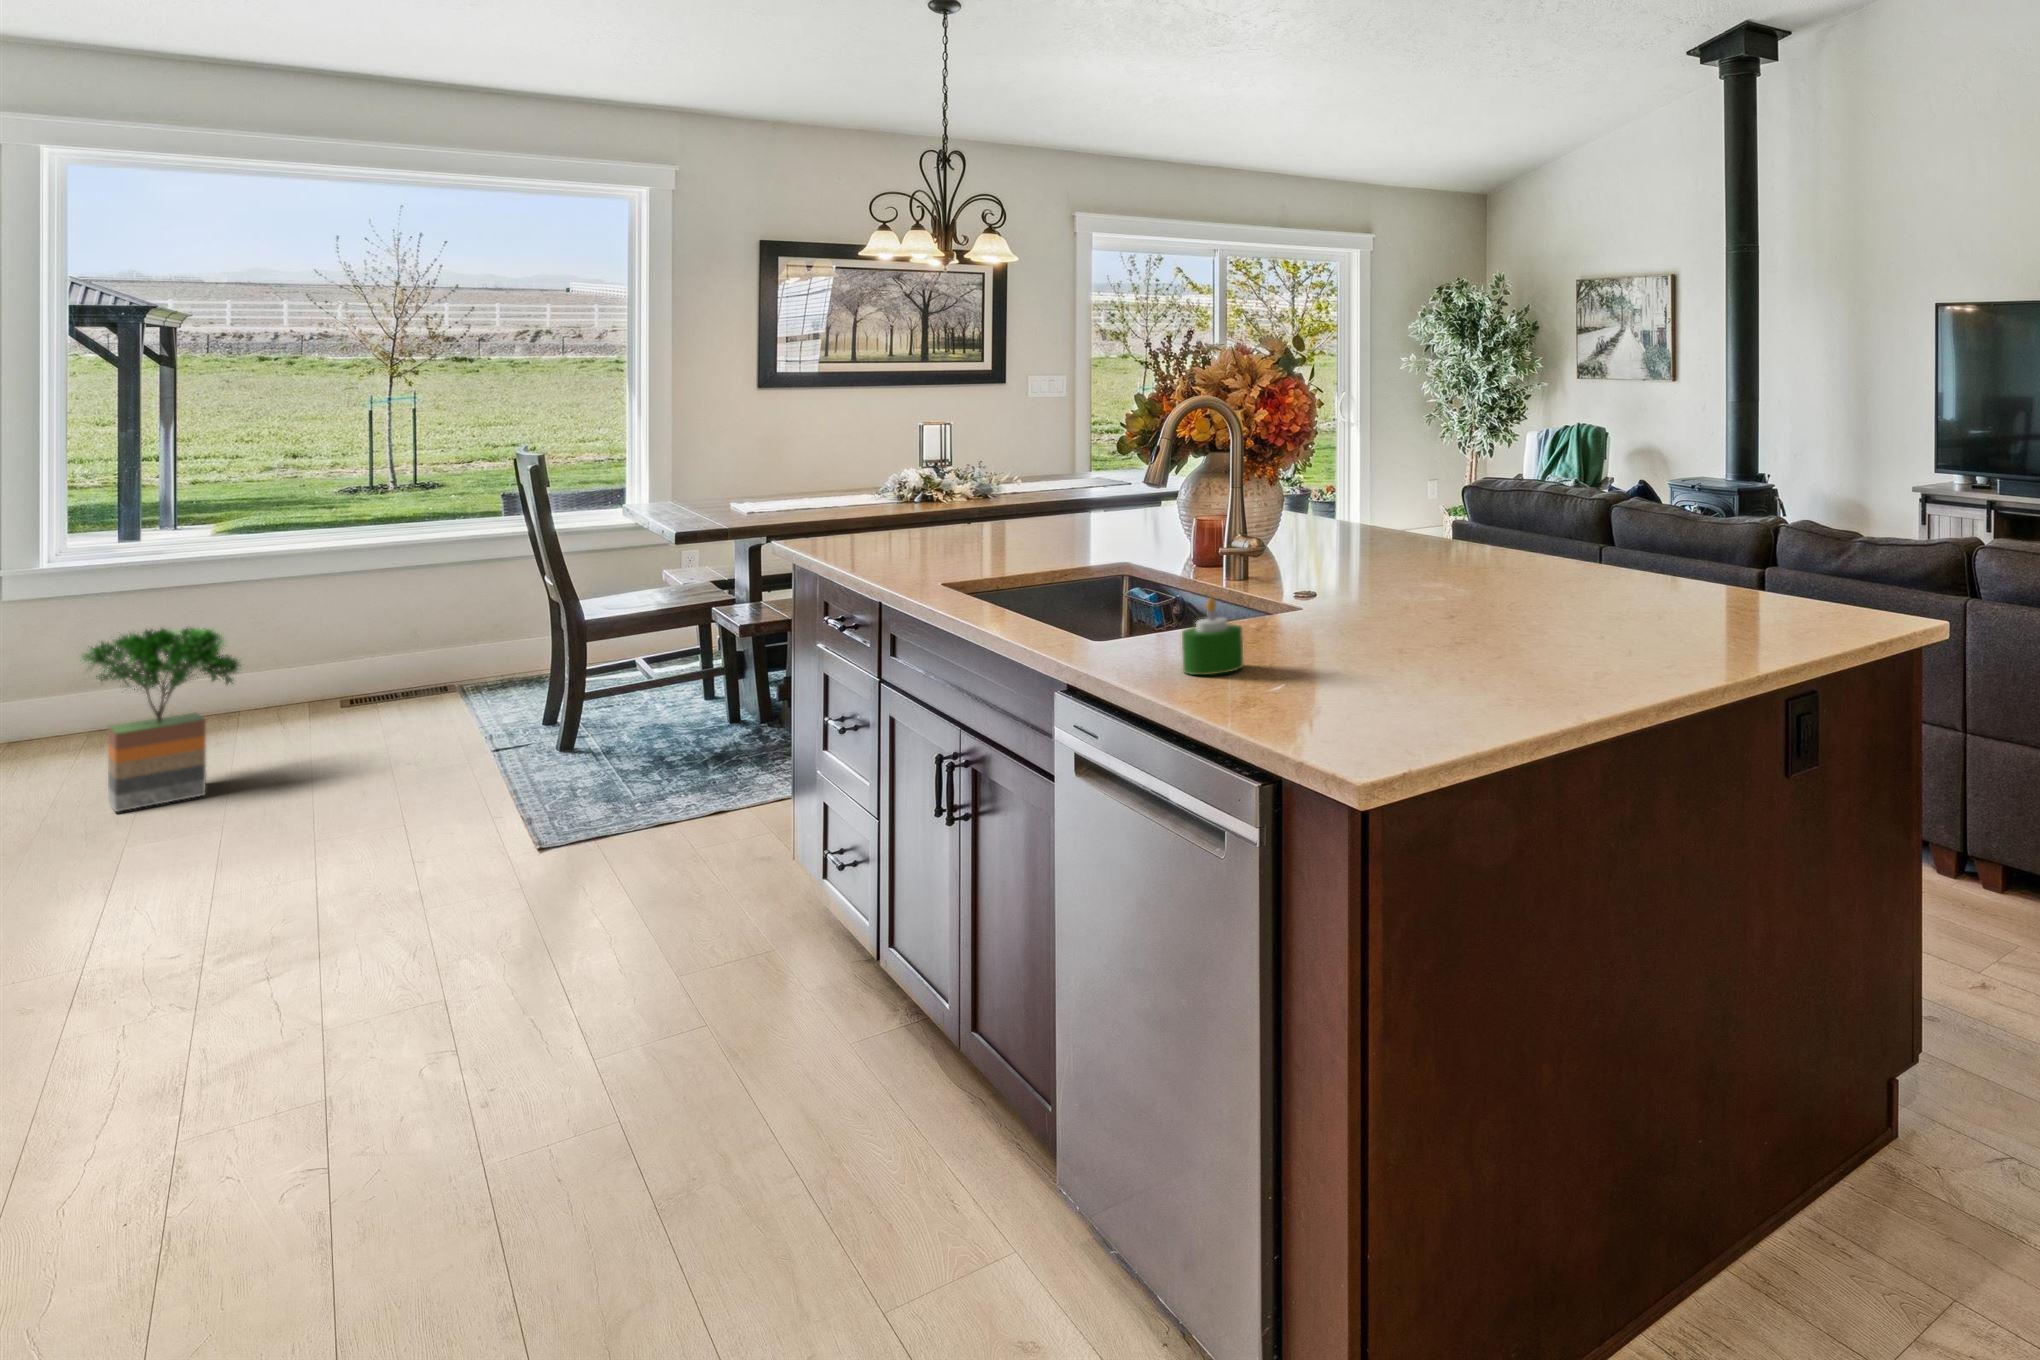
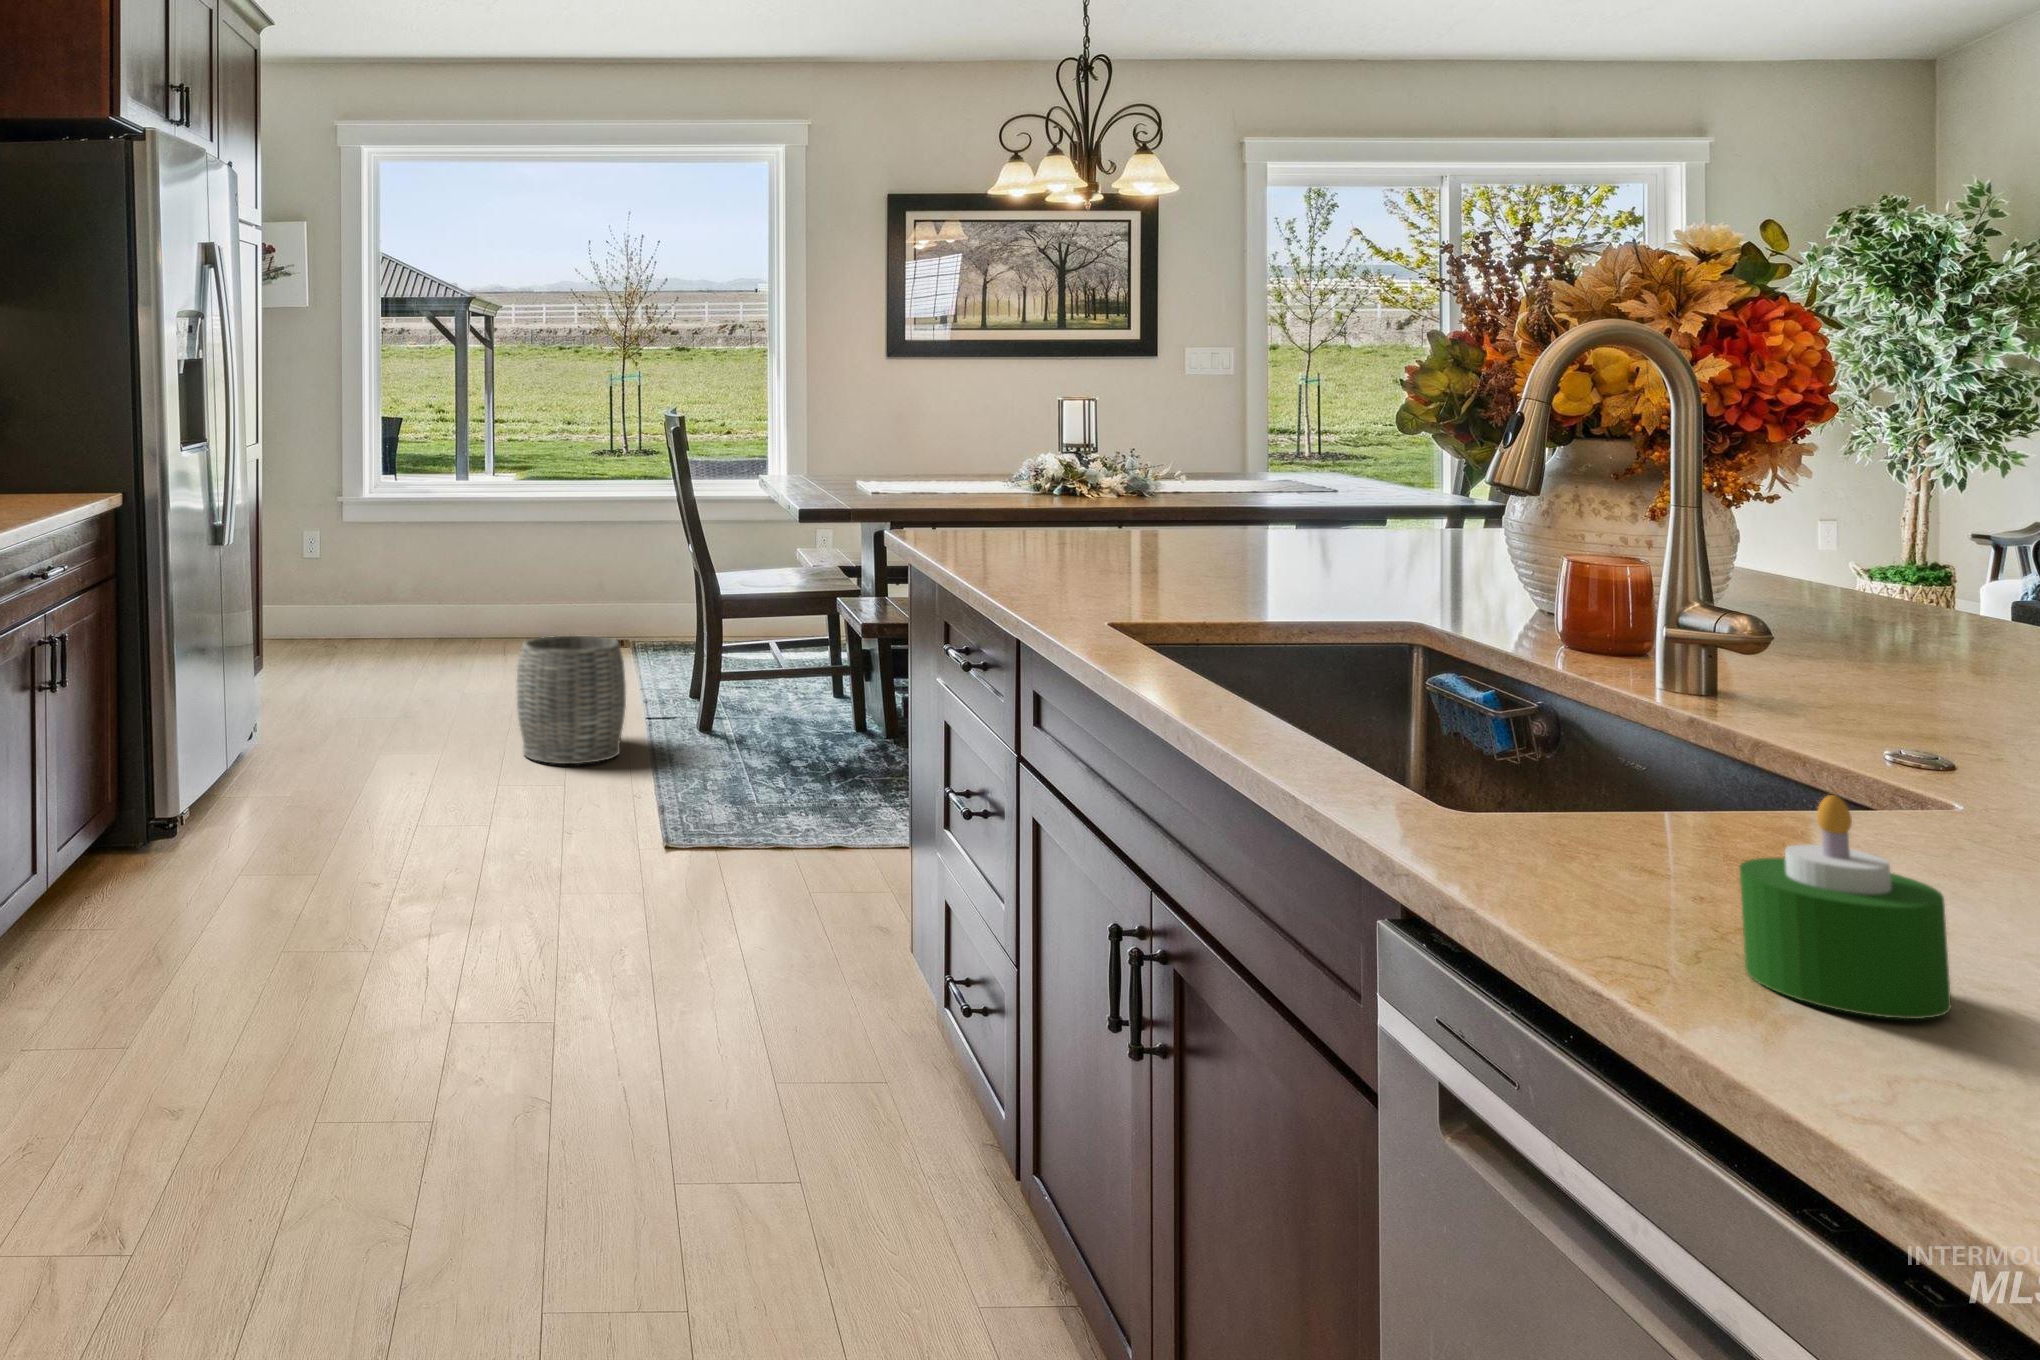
potted tree: present [81,628,242,812] -> none [357,558,464,721]
woven basket: none [333,676,475,810] -> present [517,636,626,764]

